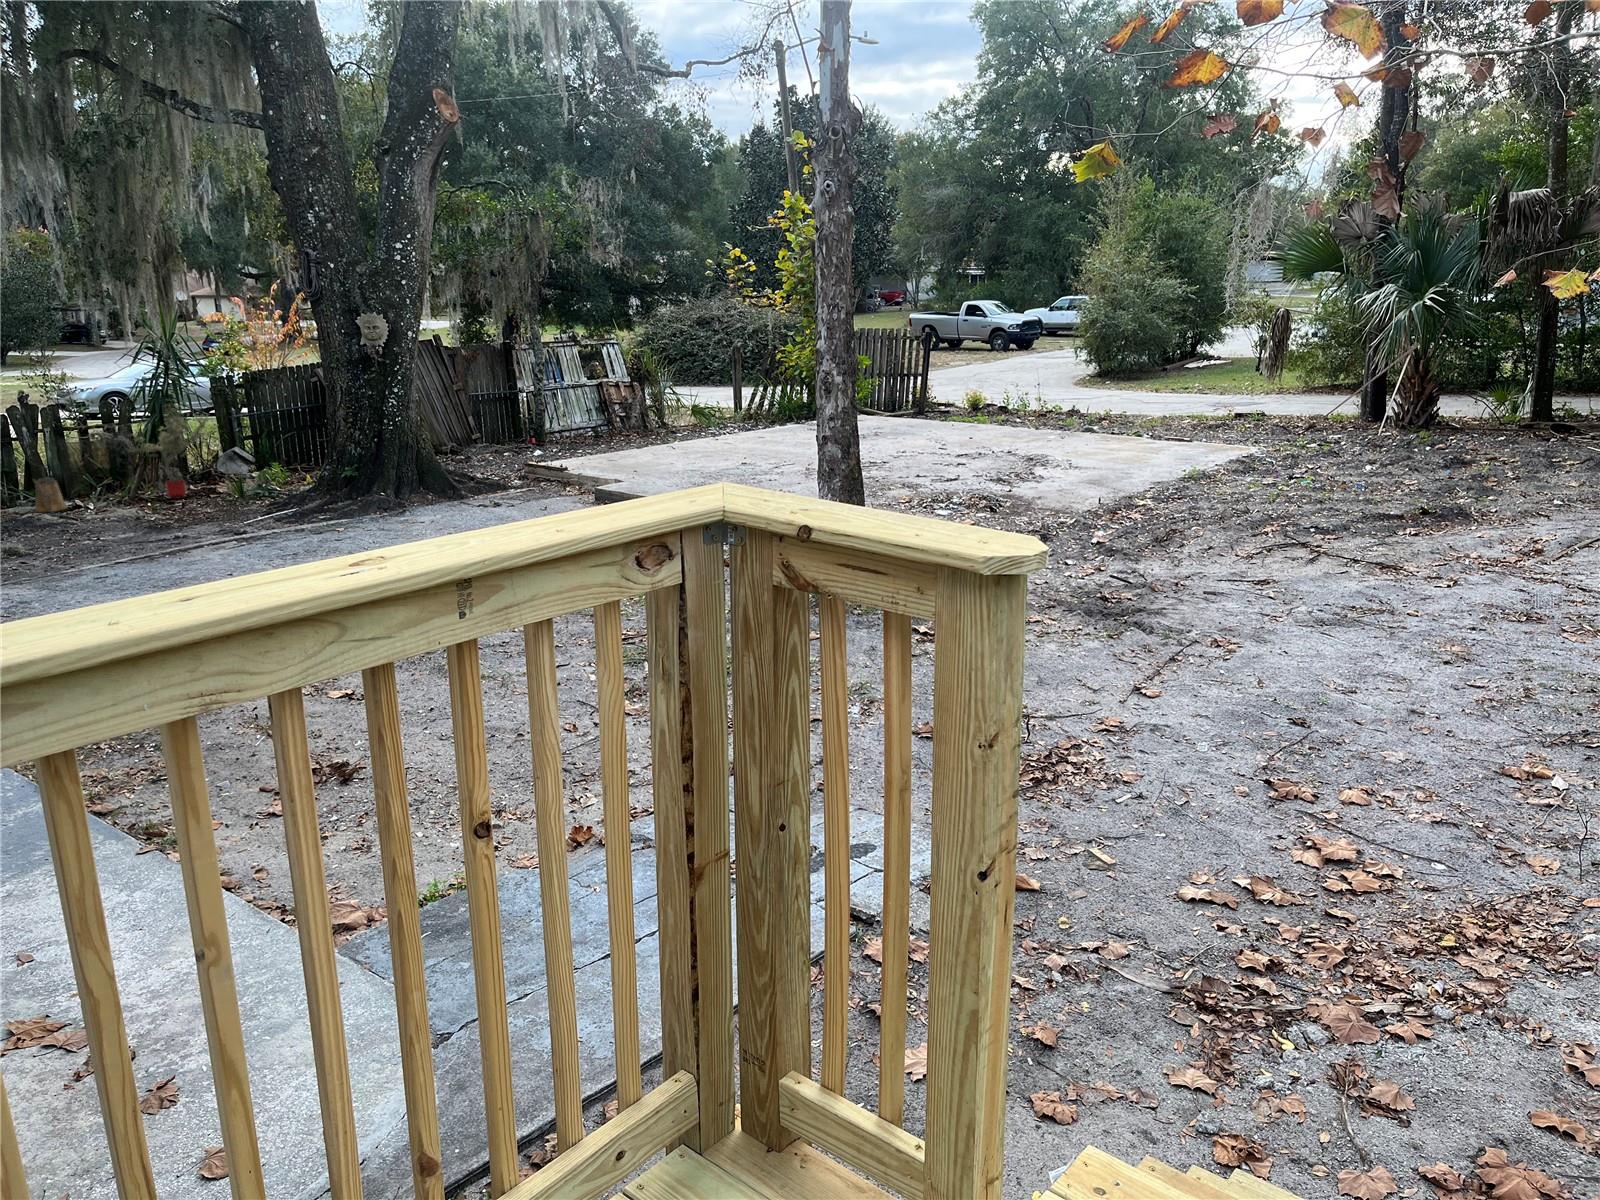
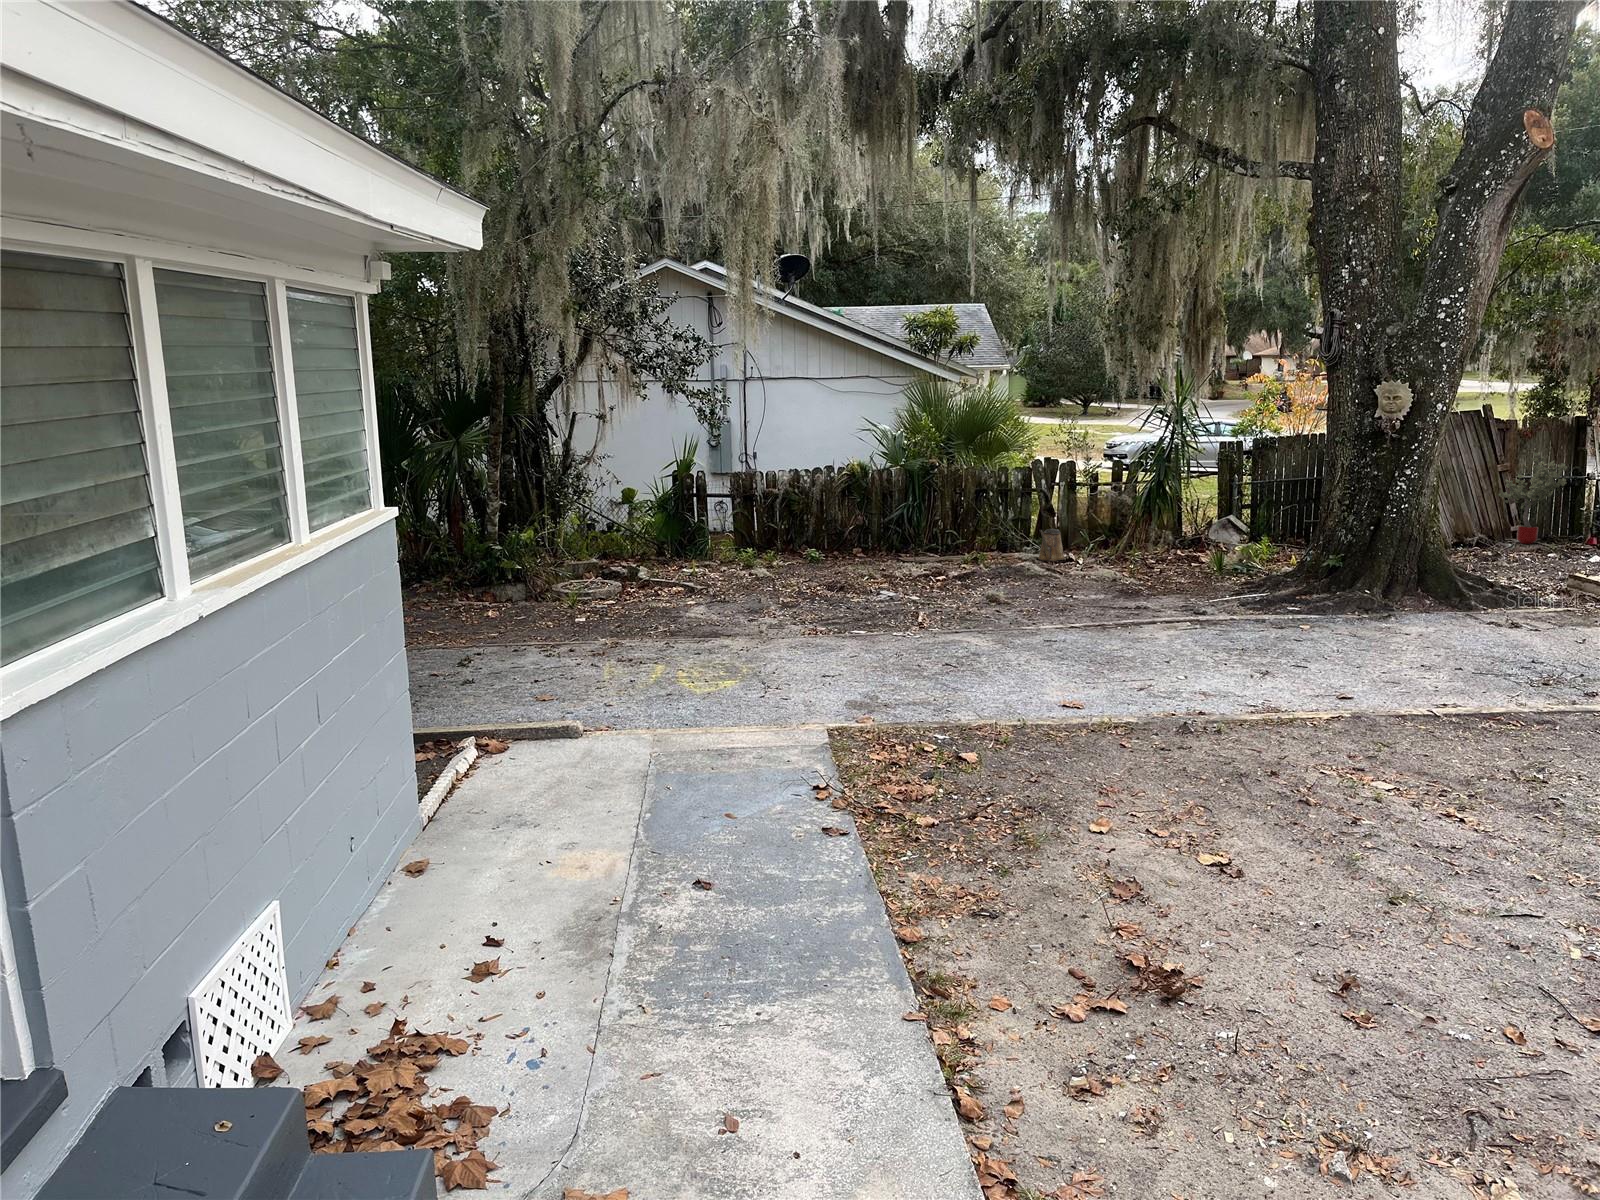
potted tree: present [128,404,210,499] -> present [1498,452,1567,544]

